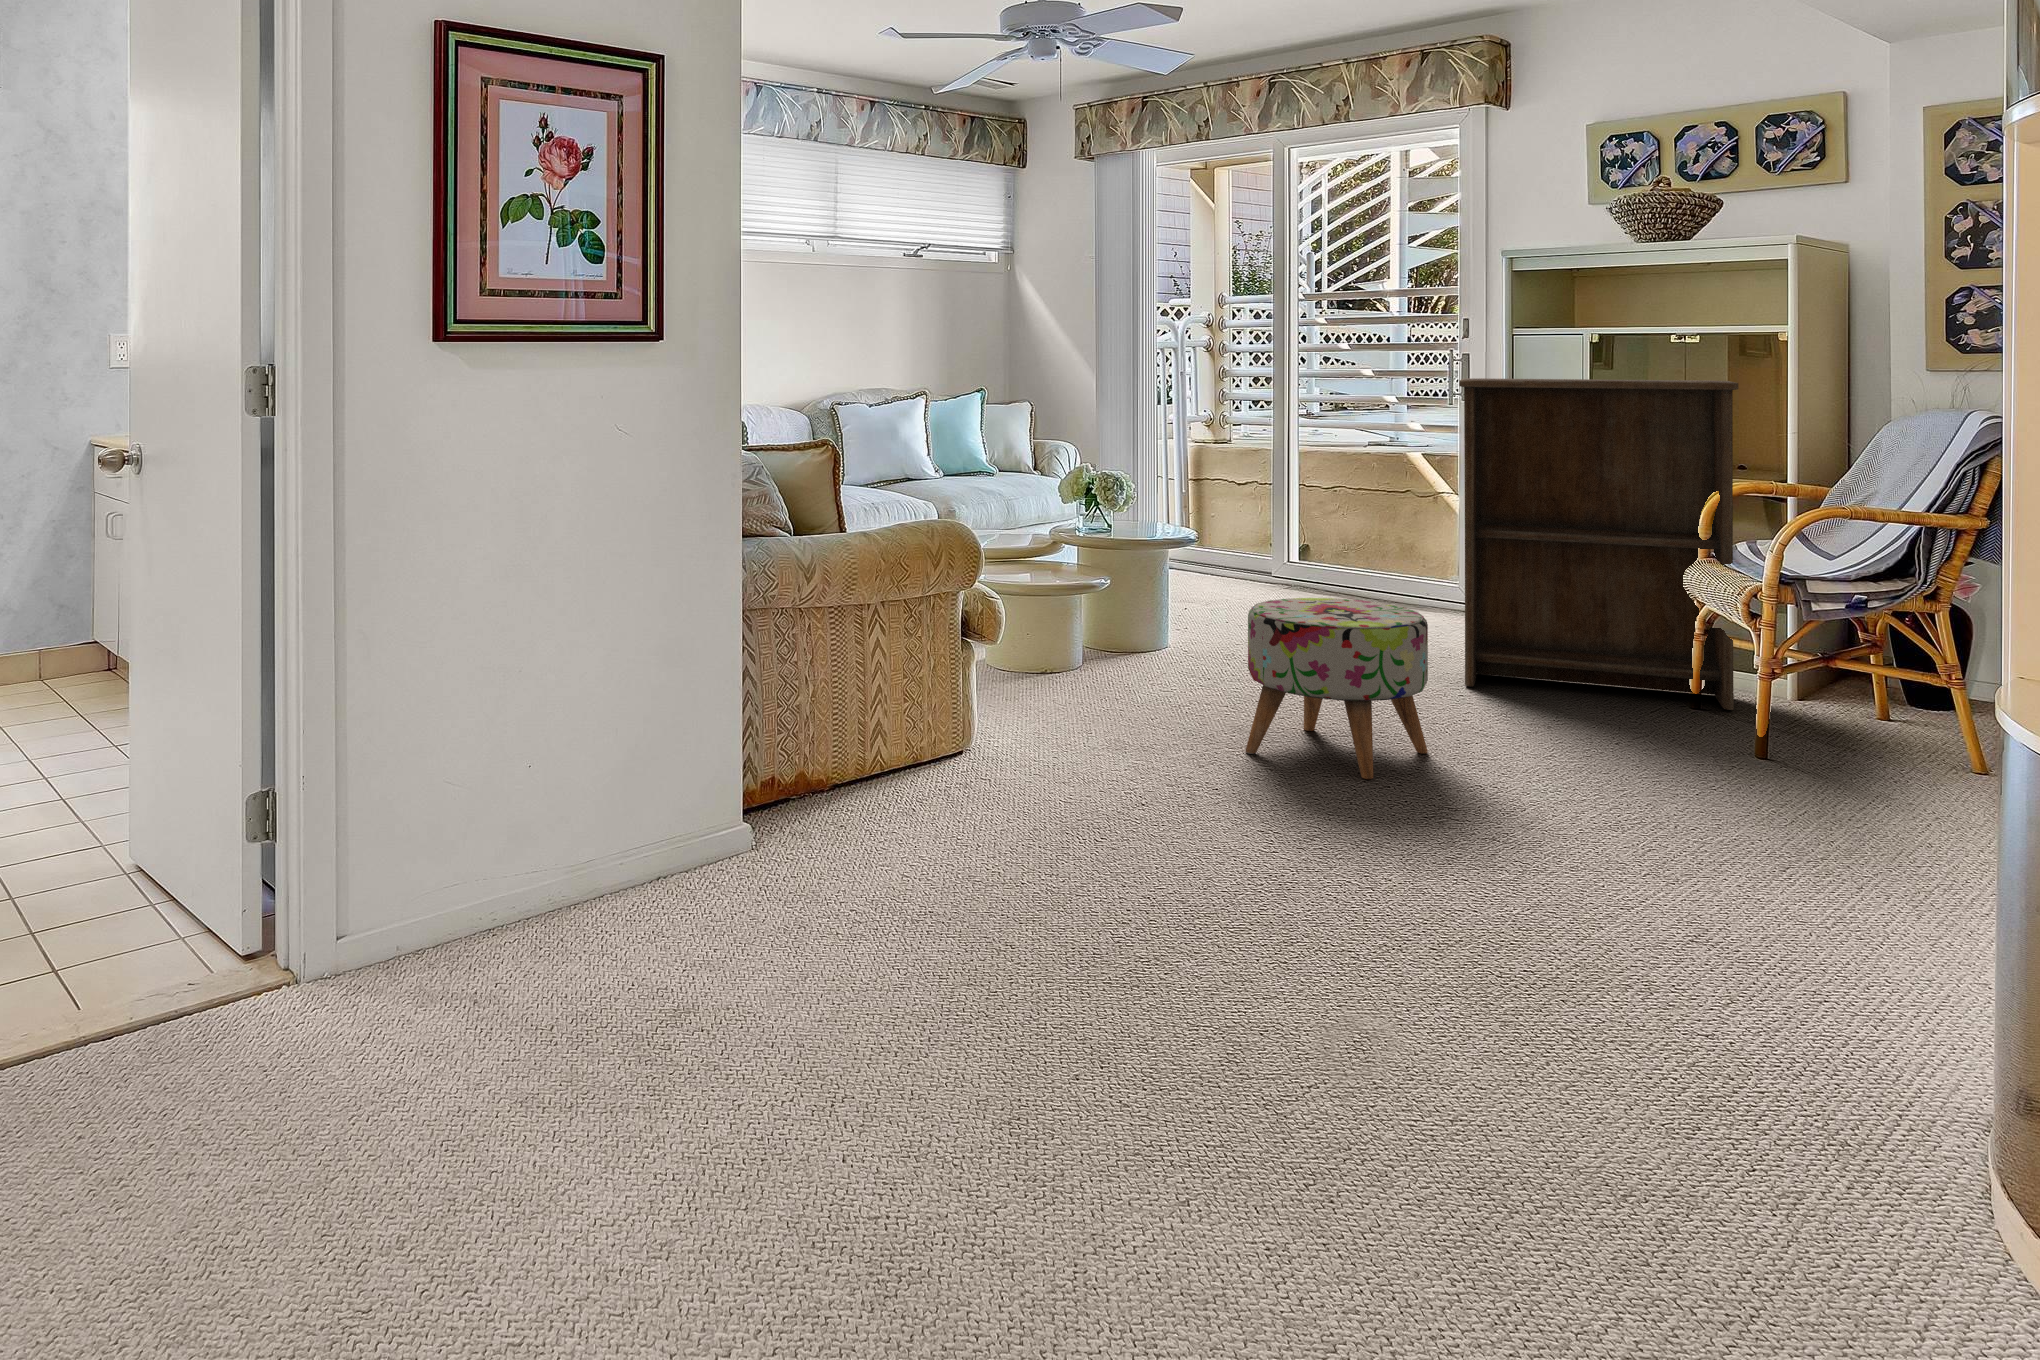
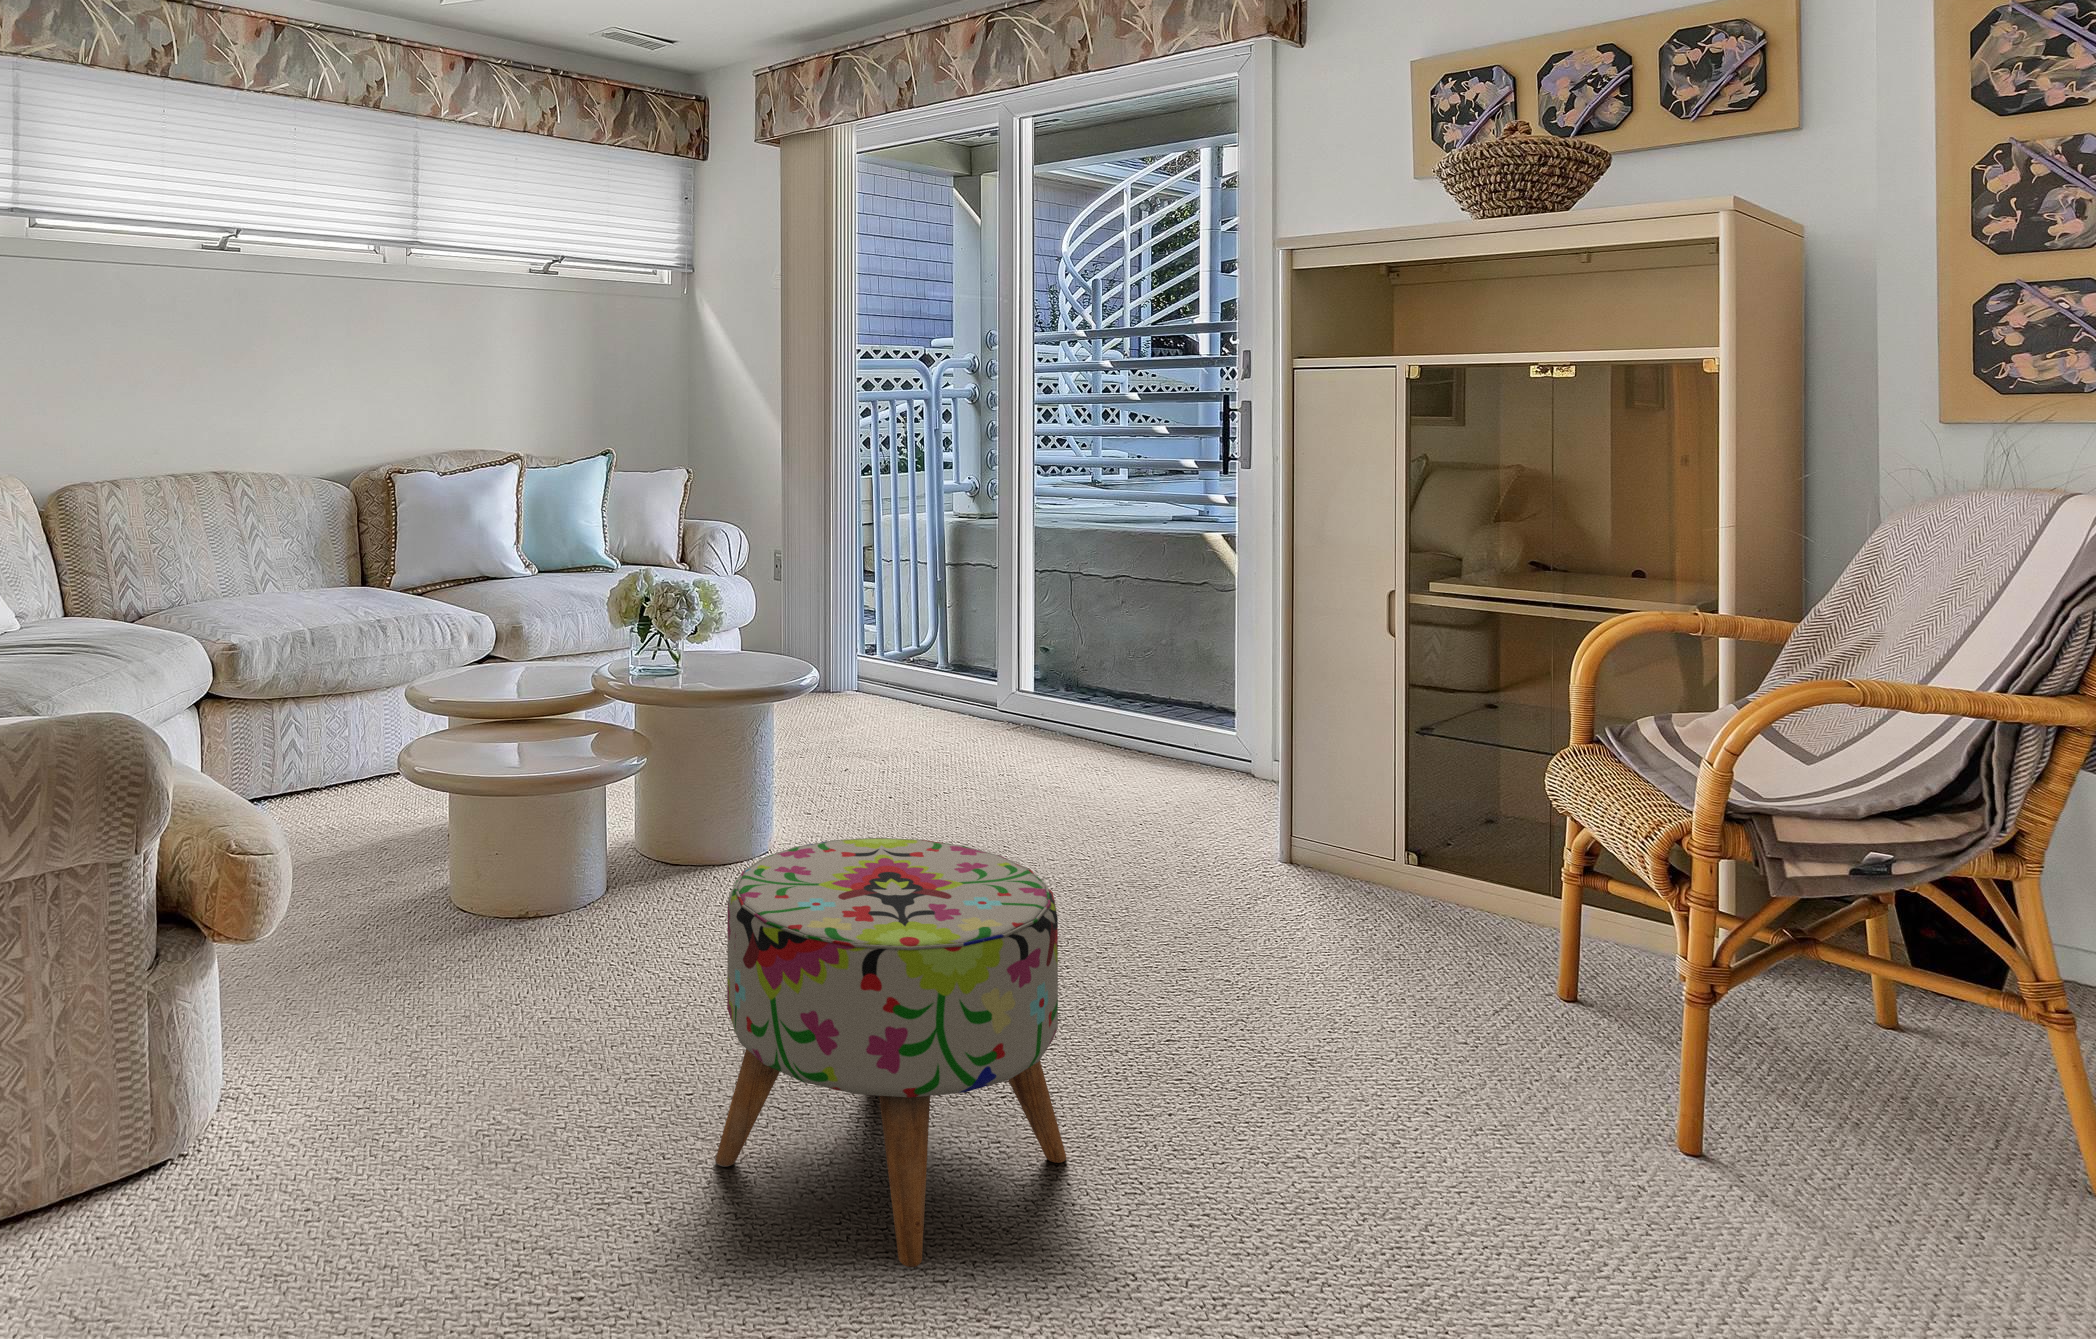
bookshelf: present [1459,378,1738,710] -> none [1184,435,1643,1015]

